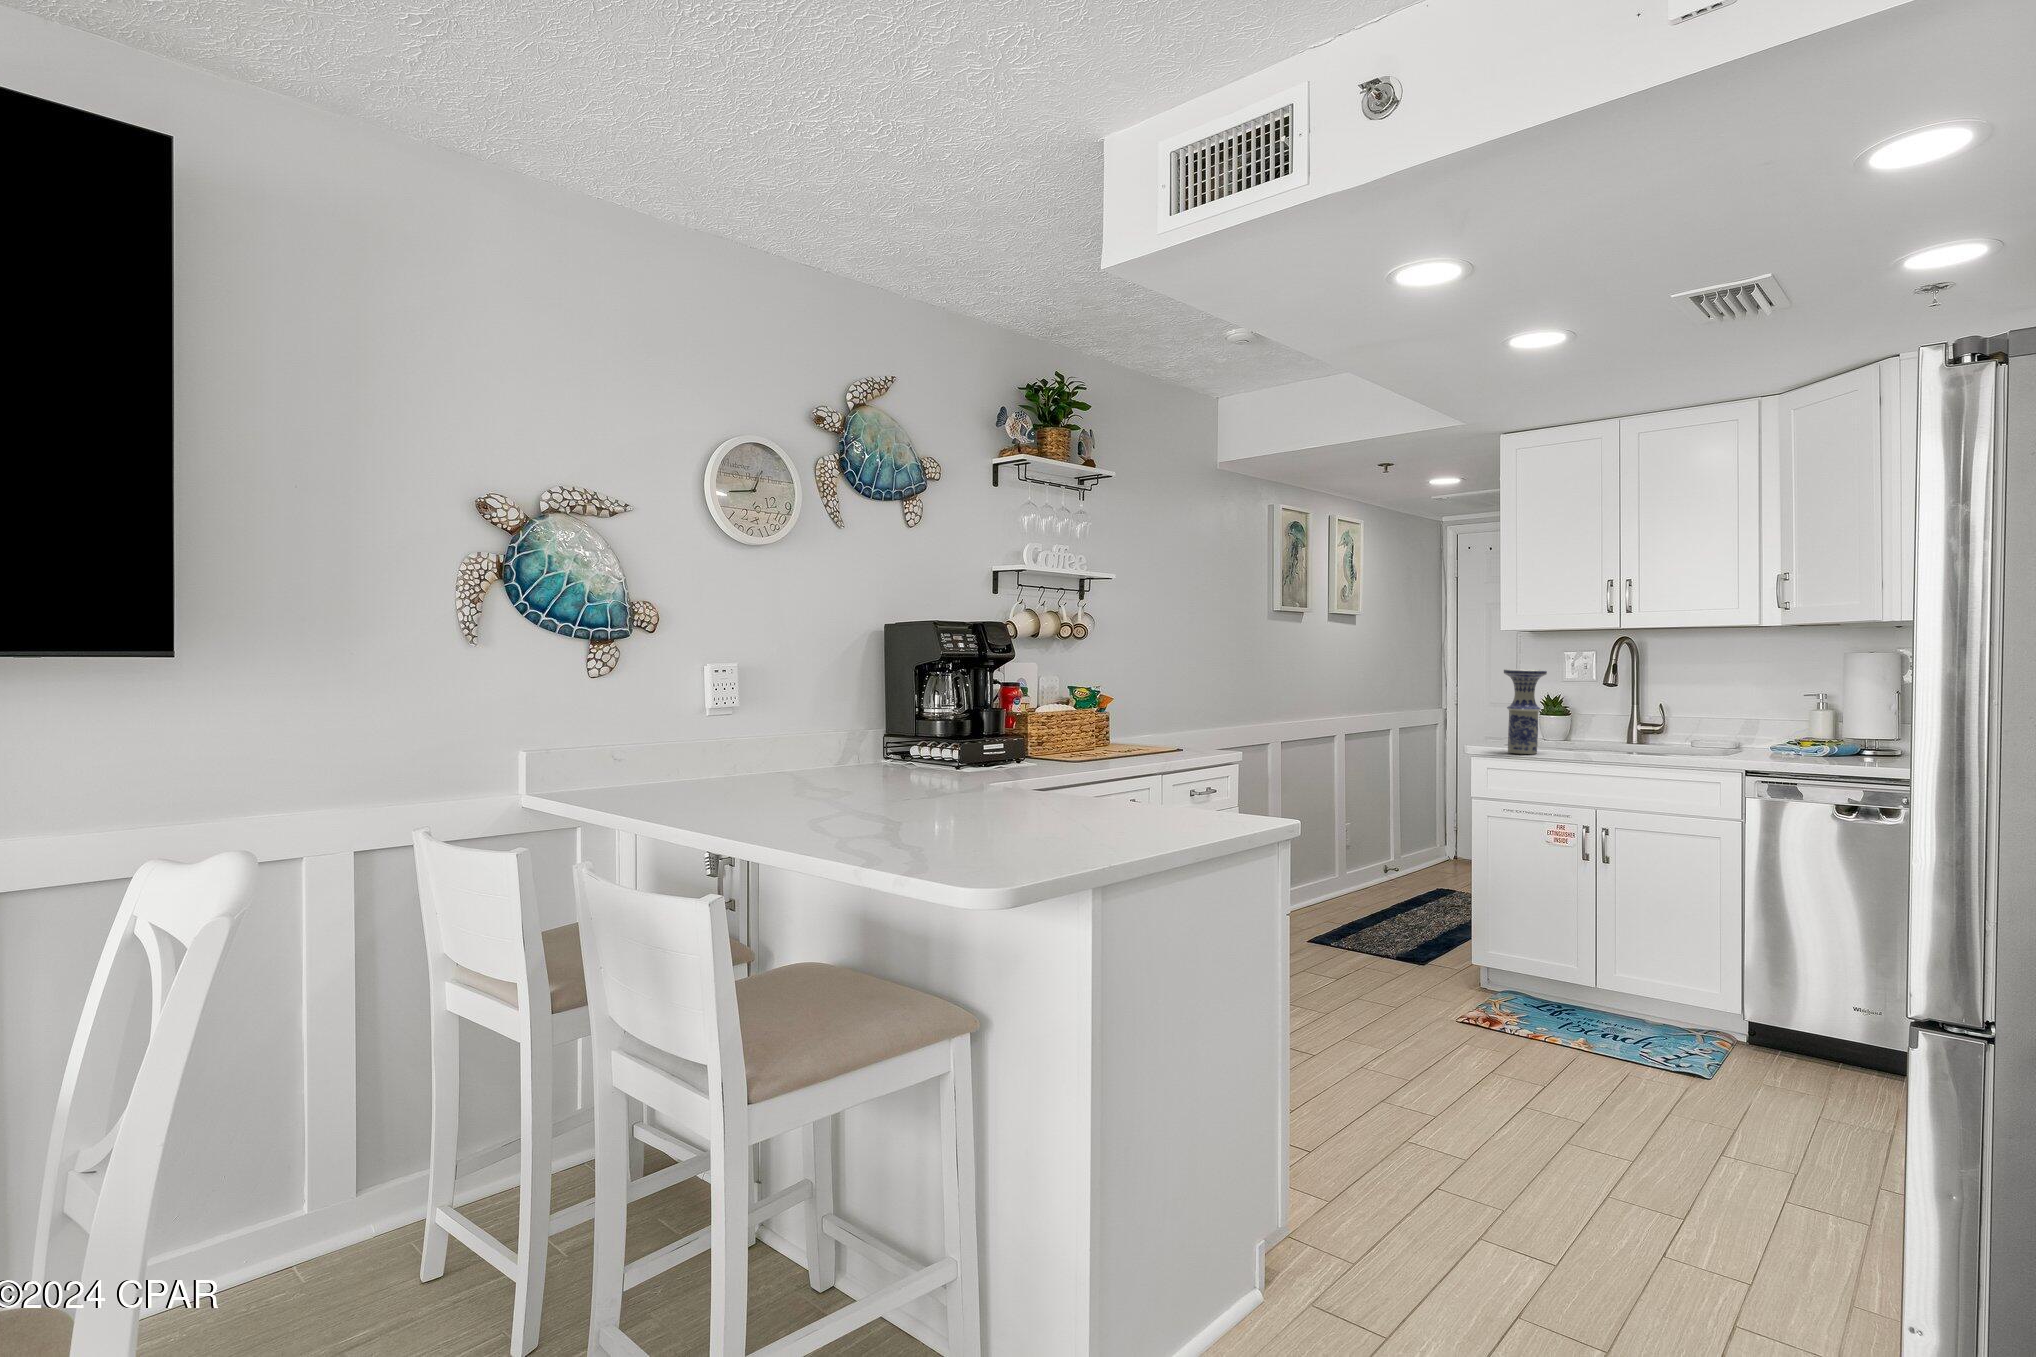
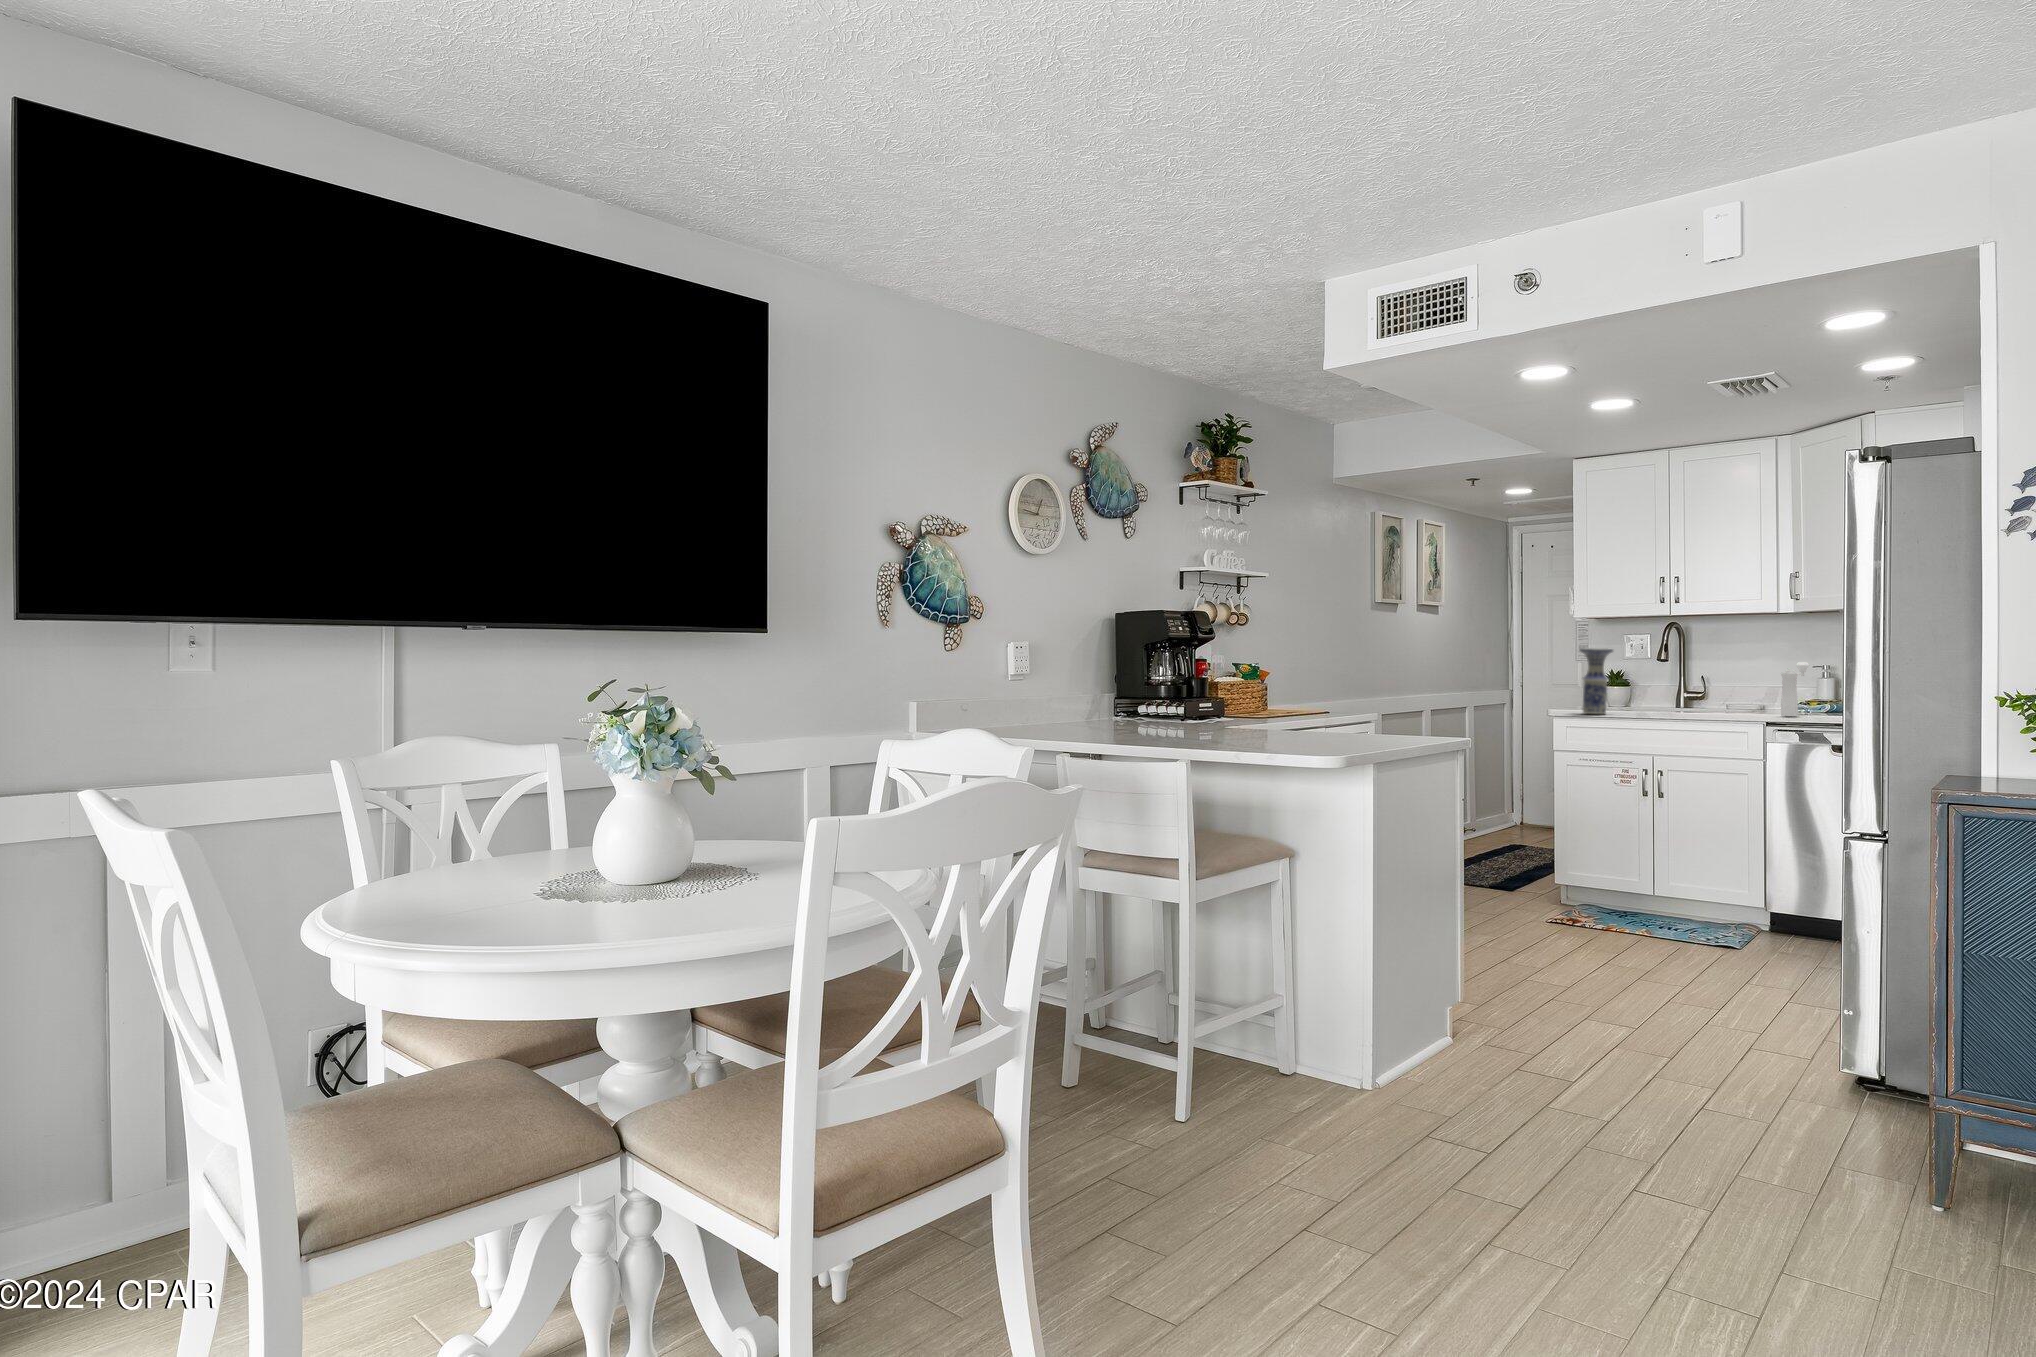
pepper mill: none [1764,691,1802,763] -> present [1781,662,1809,716]

